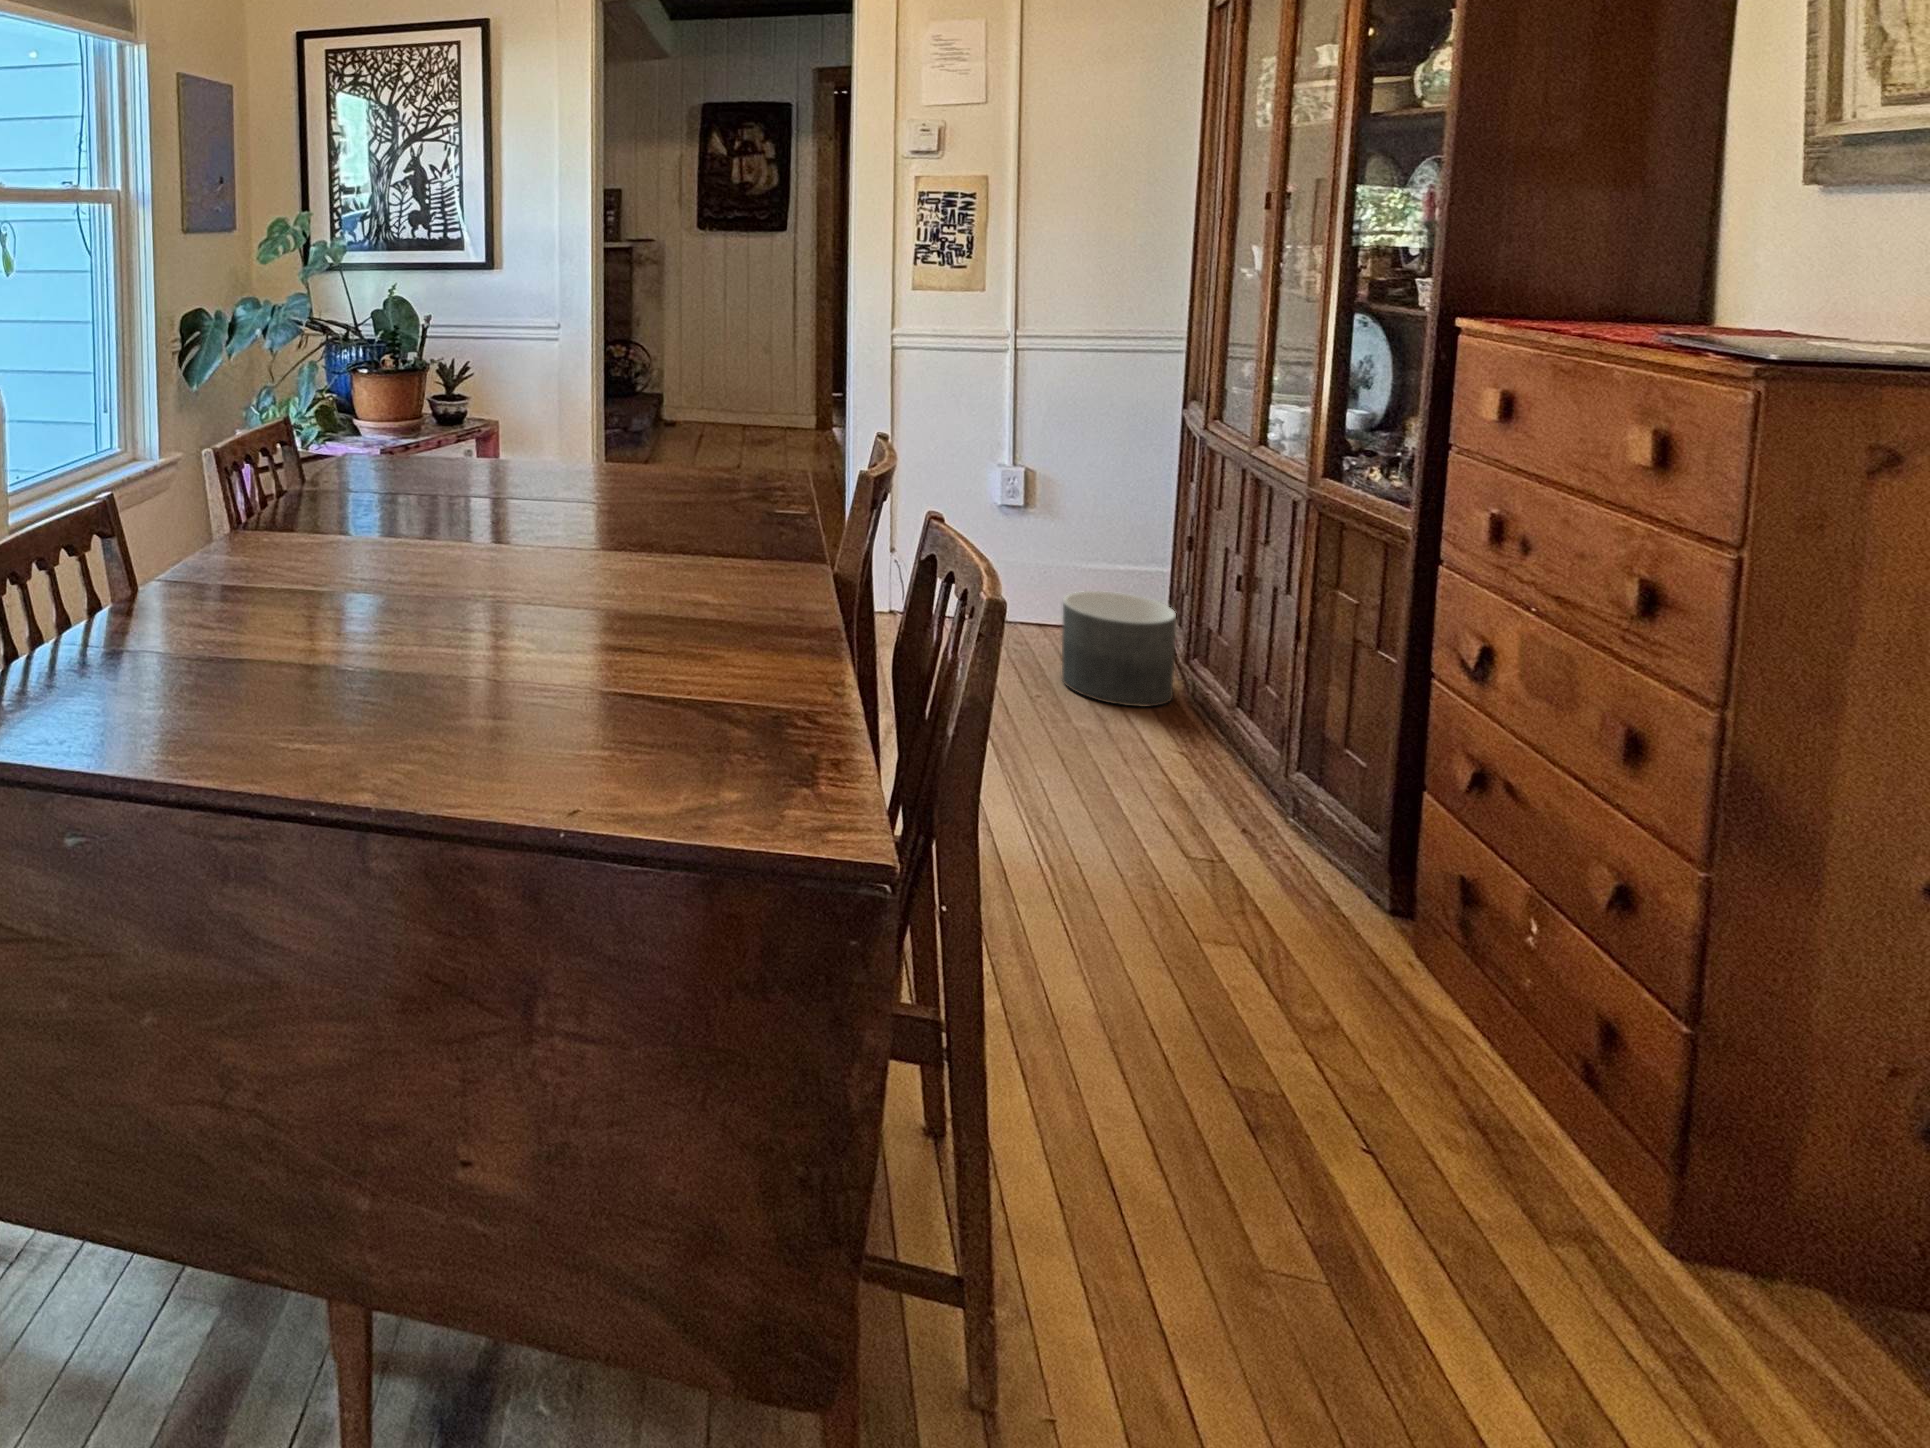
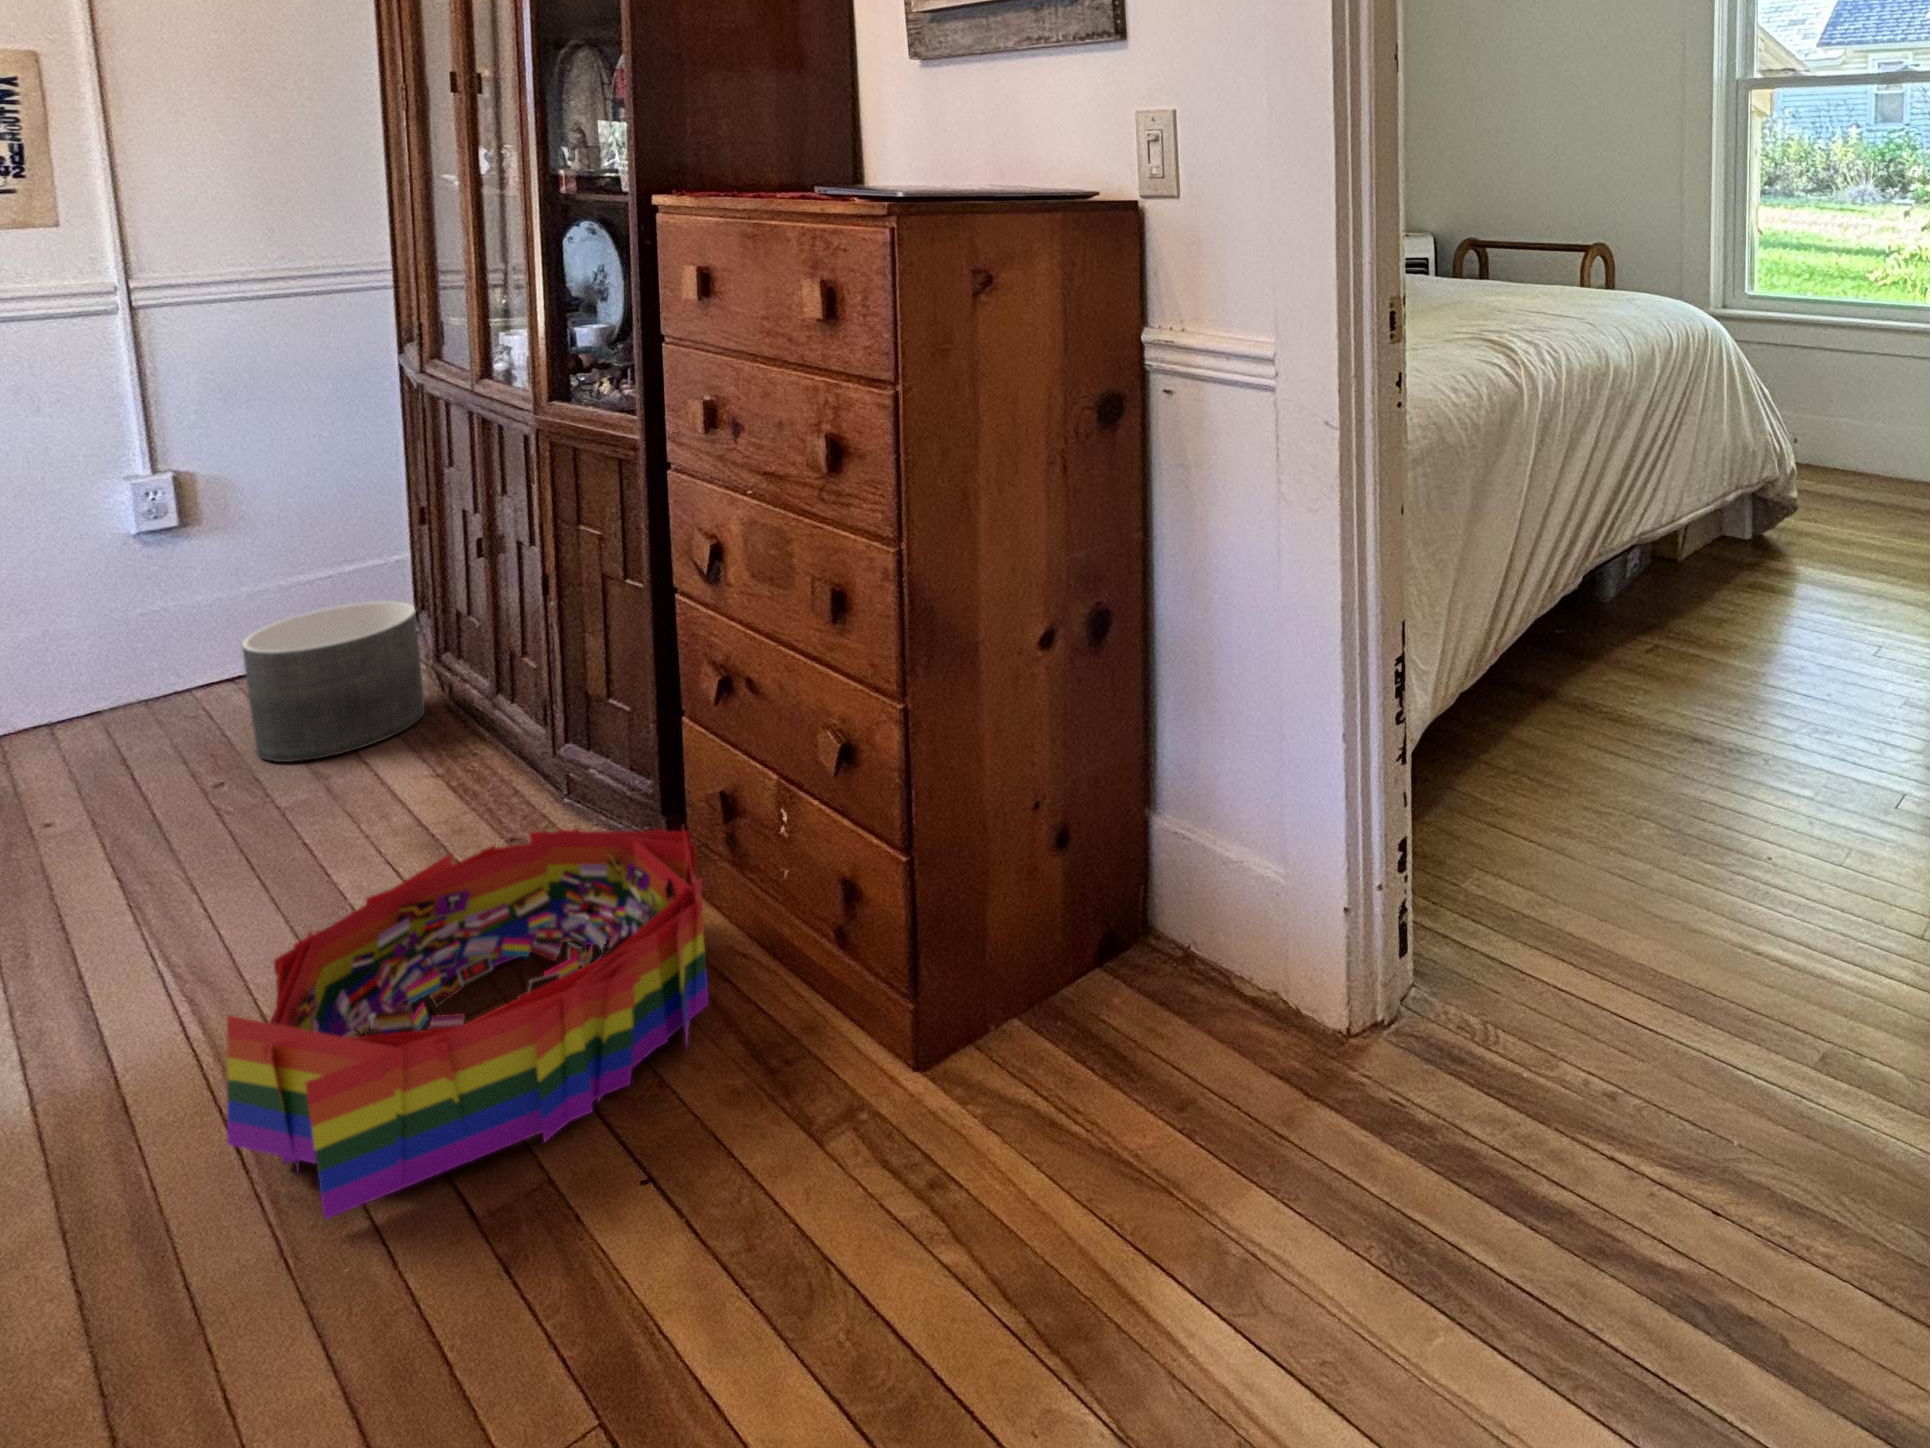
storage bin: none [1080,812,1438,1075] -> present [227,828,709,1219]

